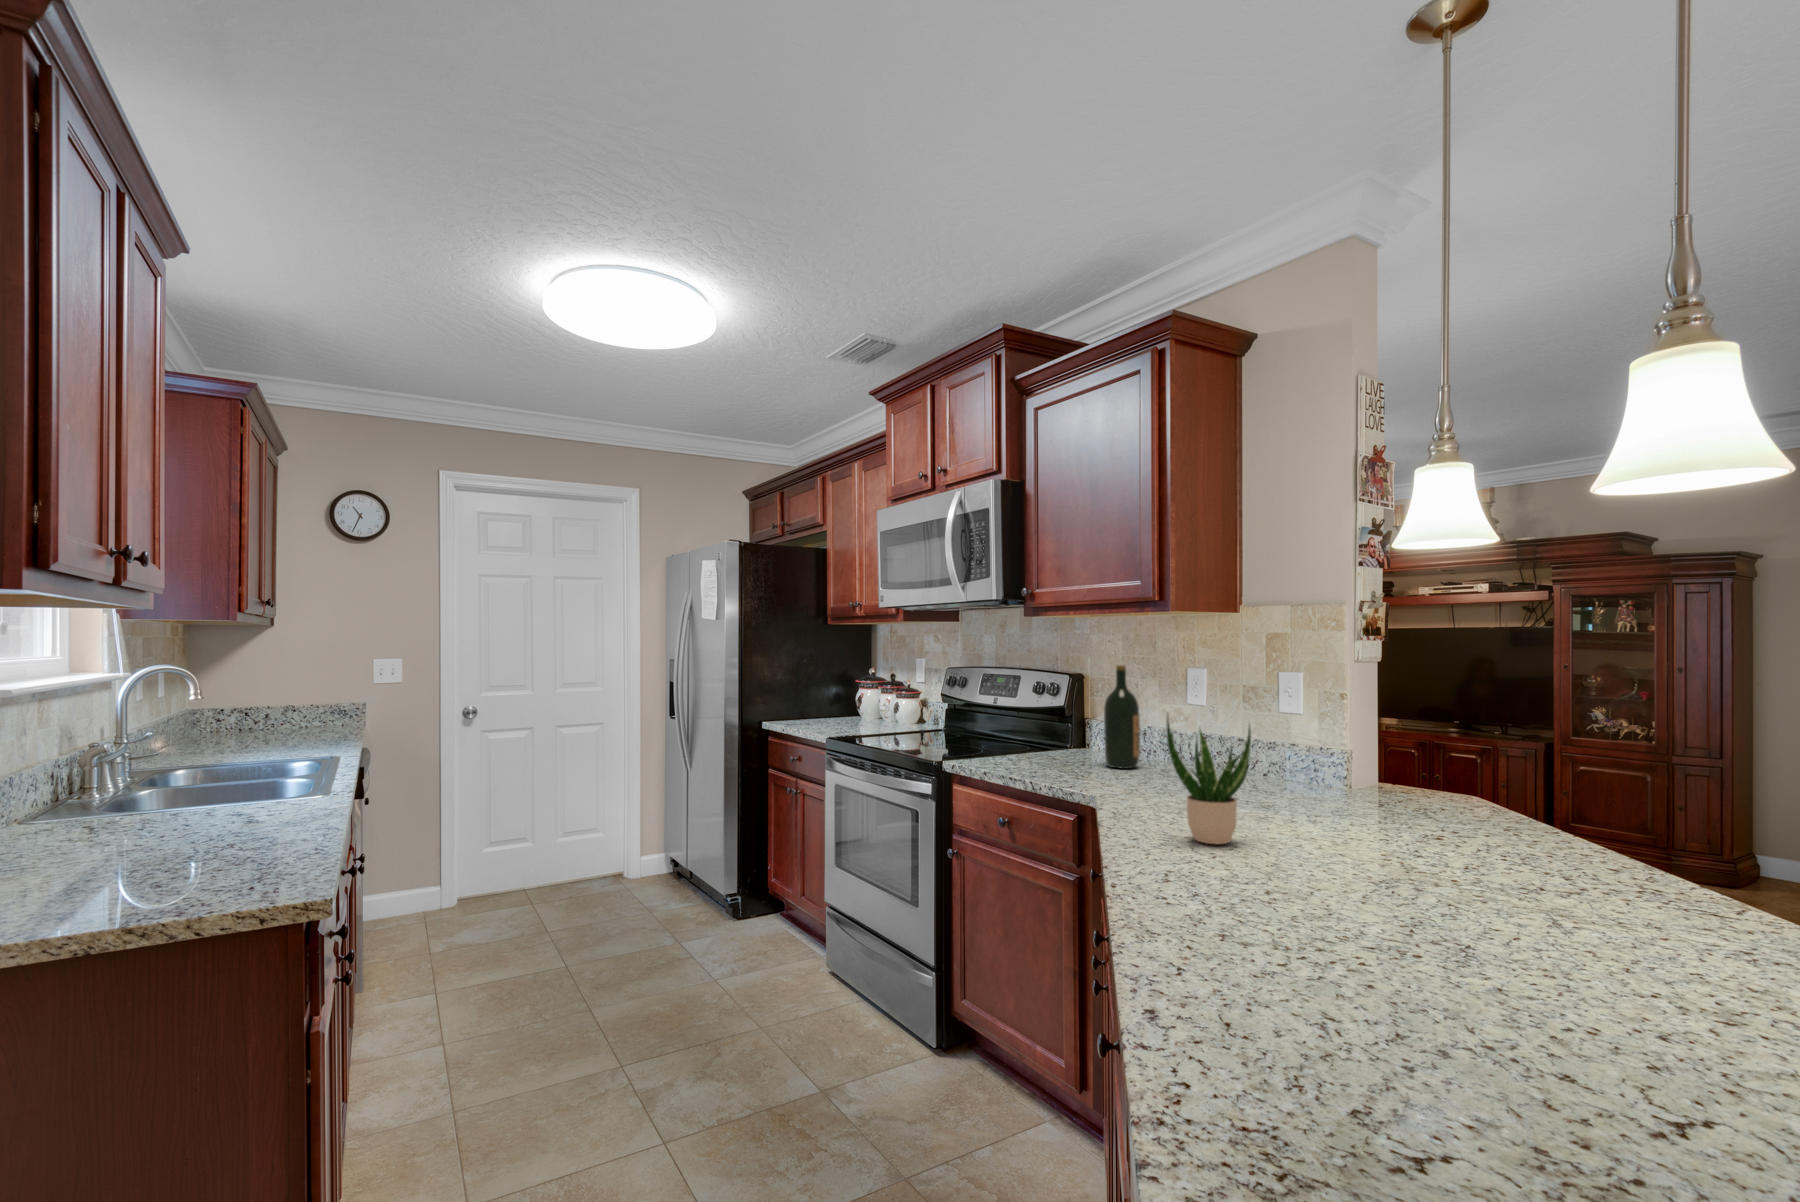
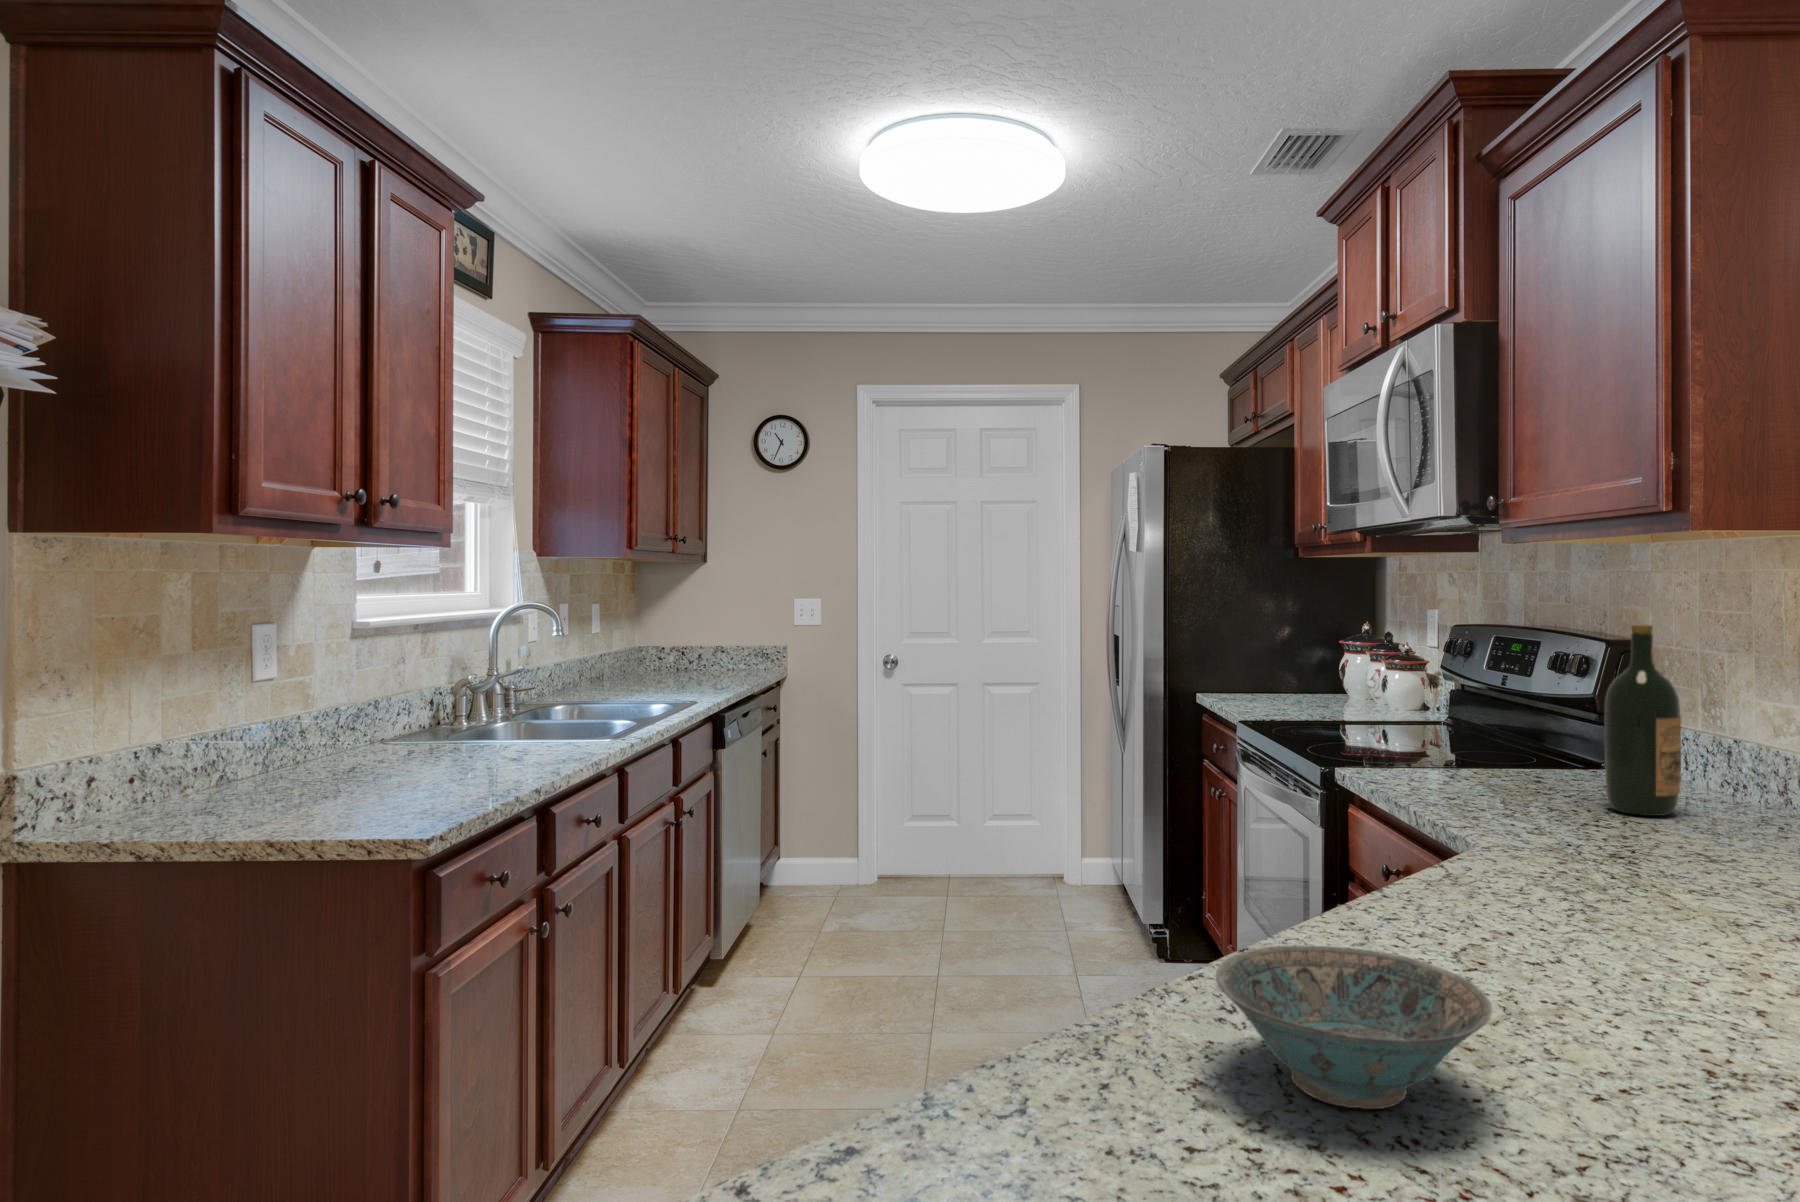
potted plant: present [1167,717,1251,844] -> none [1389,716,1591,974]
ceramic bowl: none [1202,832,1348,908] -> present [1216,945,1492,1109]

